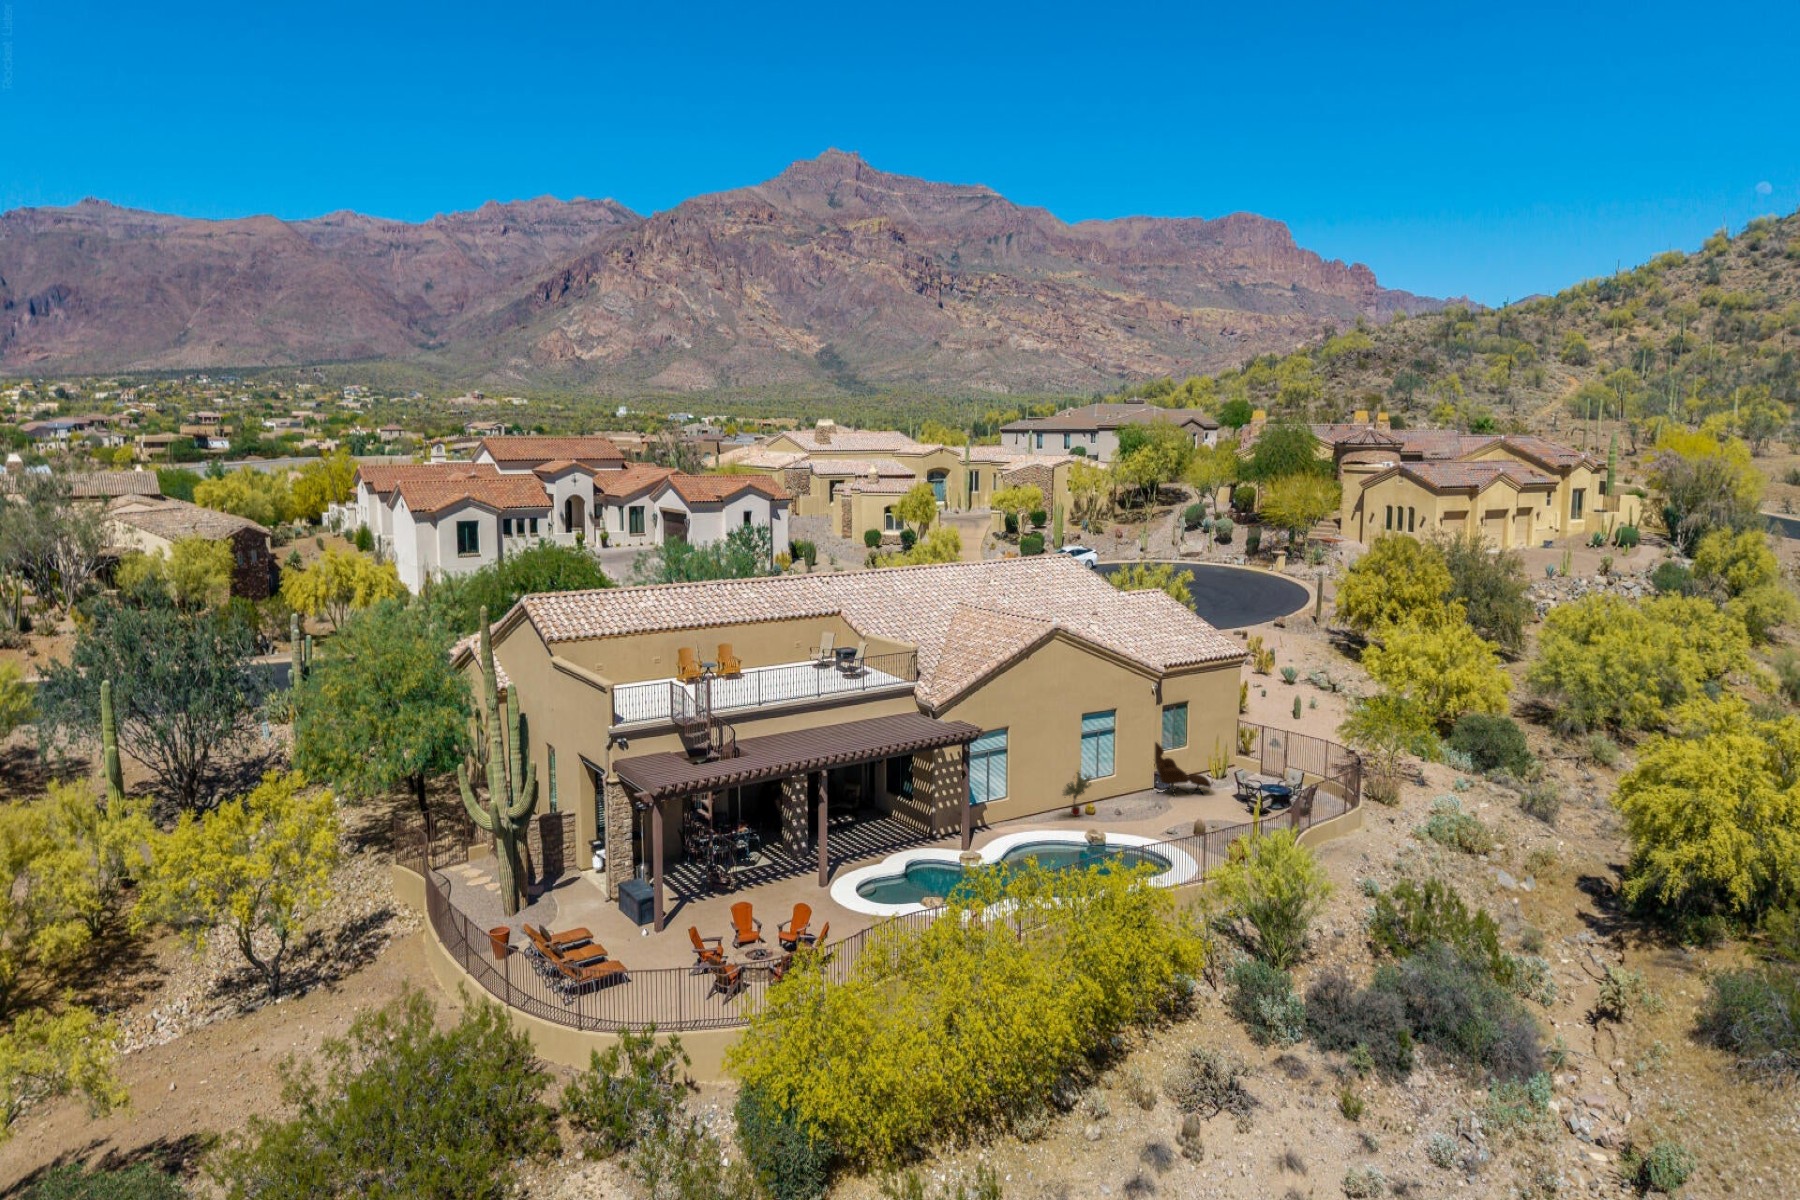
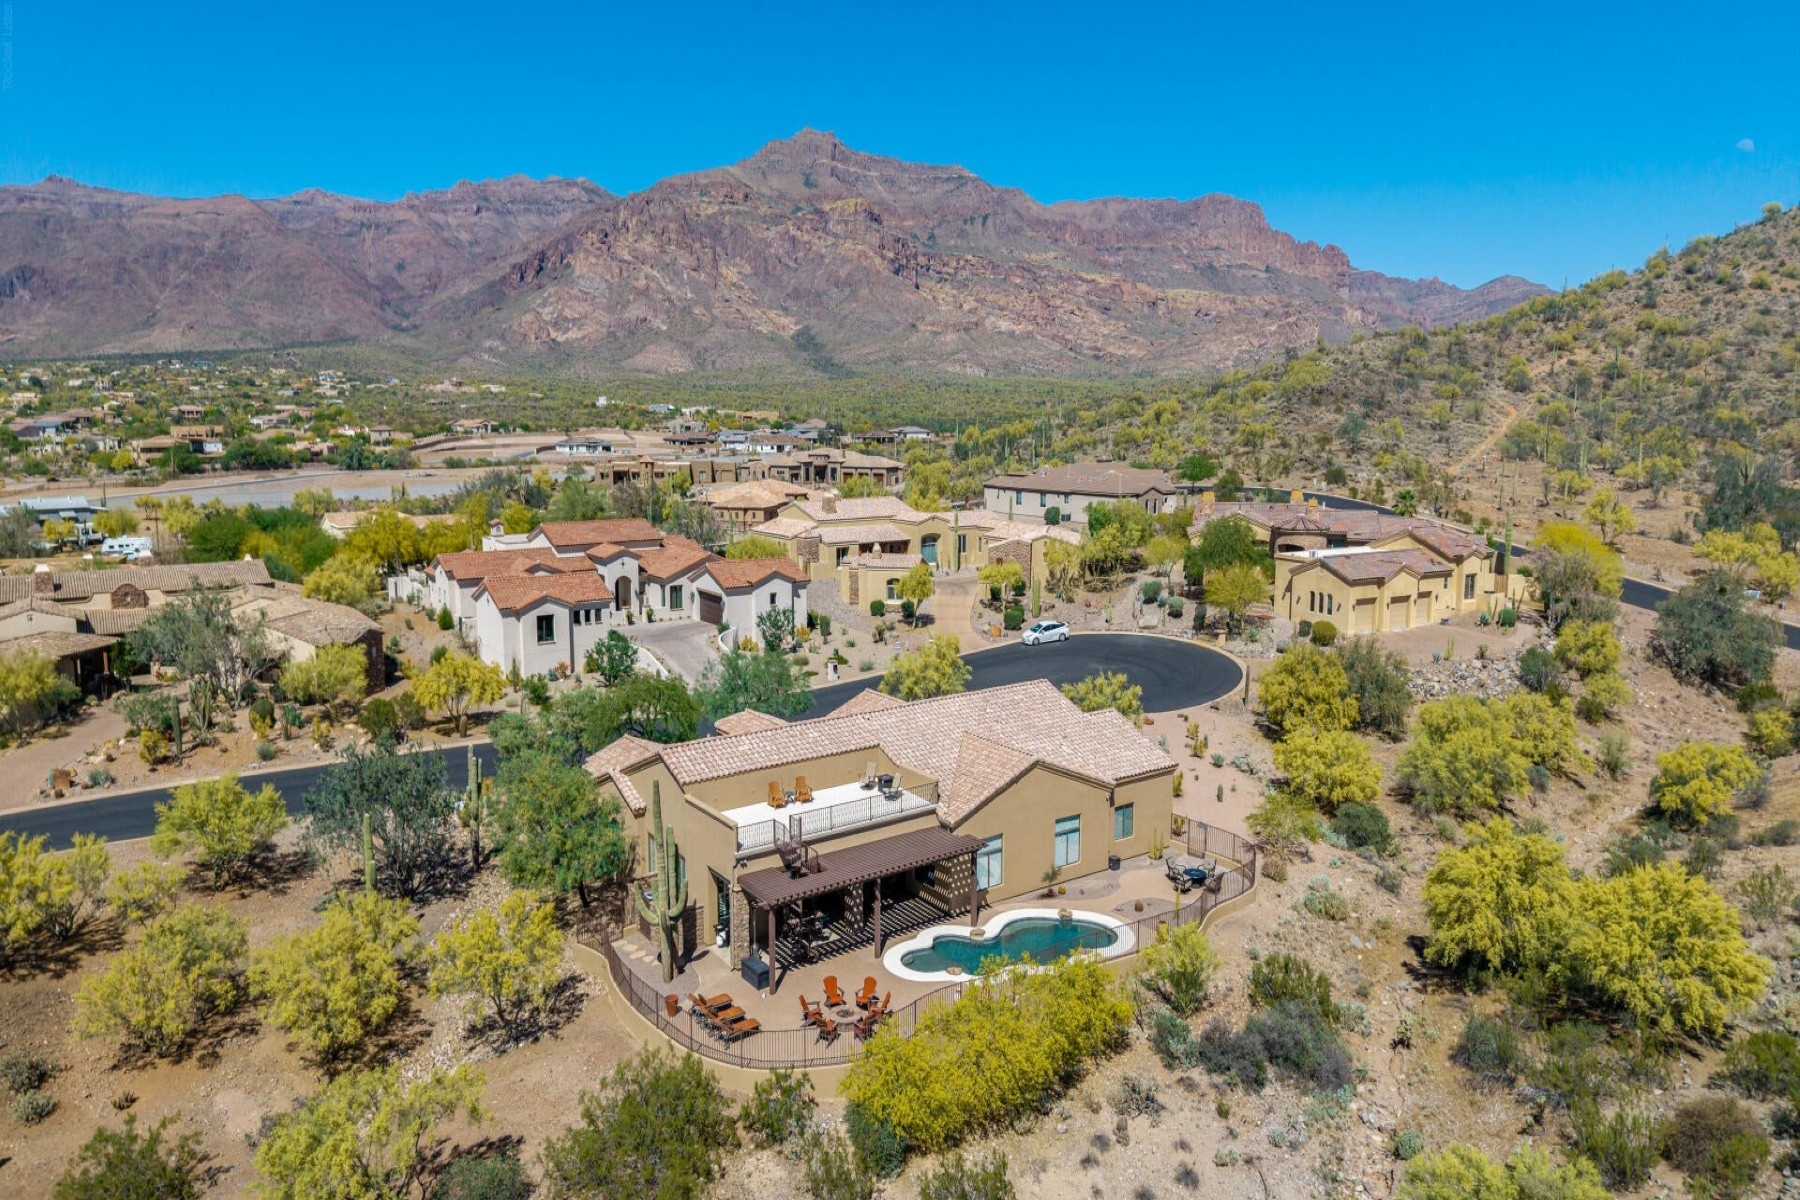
lounge chair: present [1155,742,1211,796] -> none [1107,834,1149,878]

